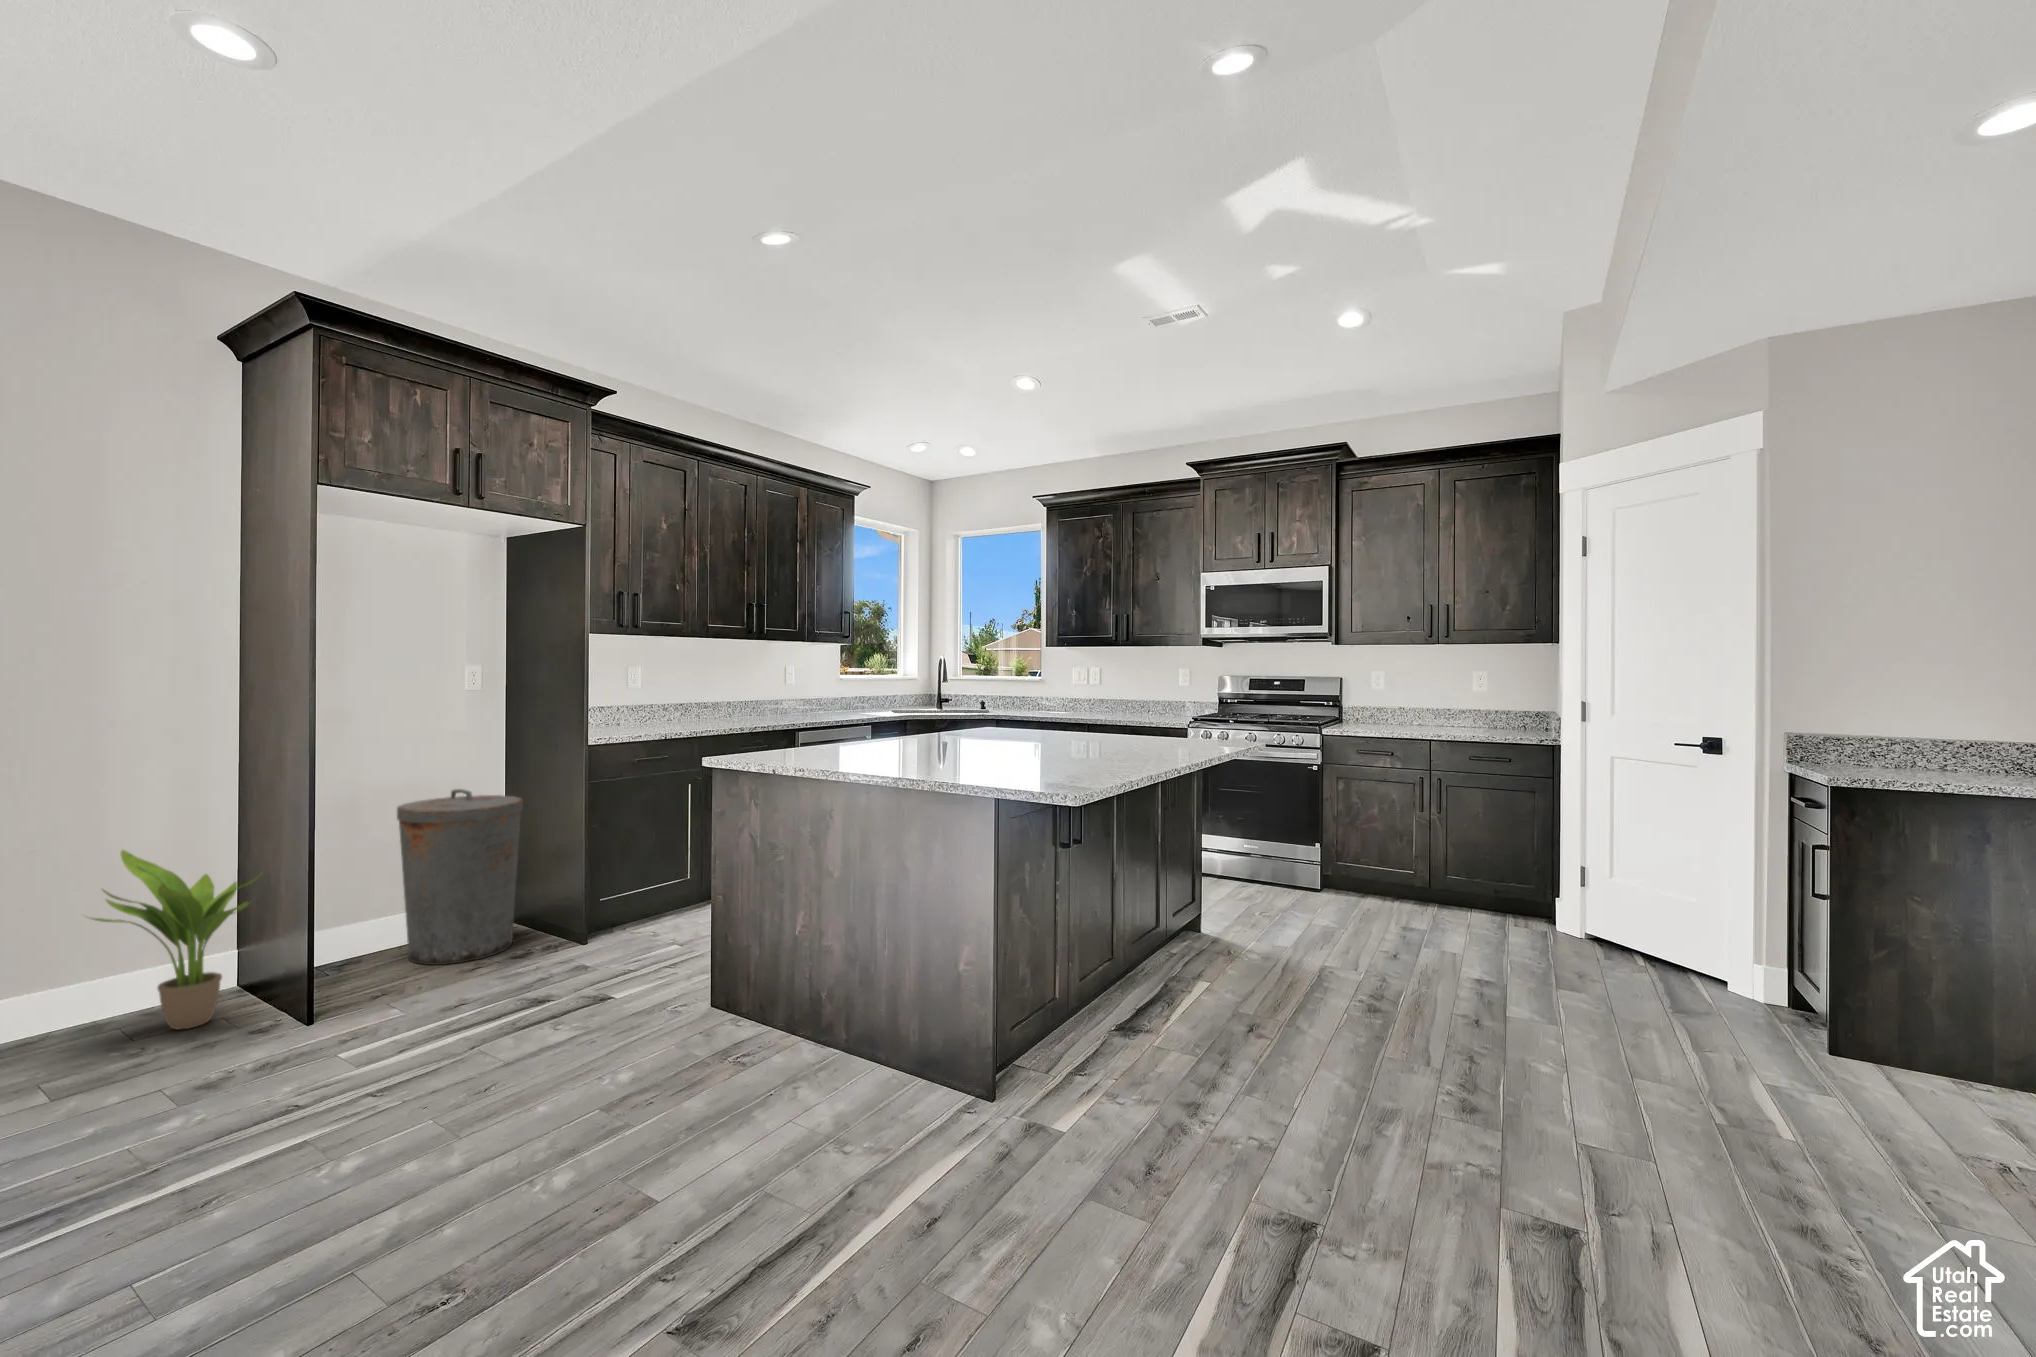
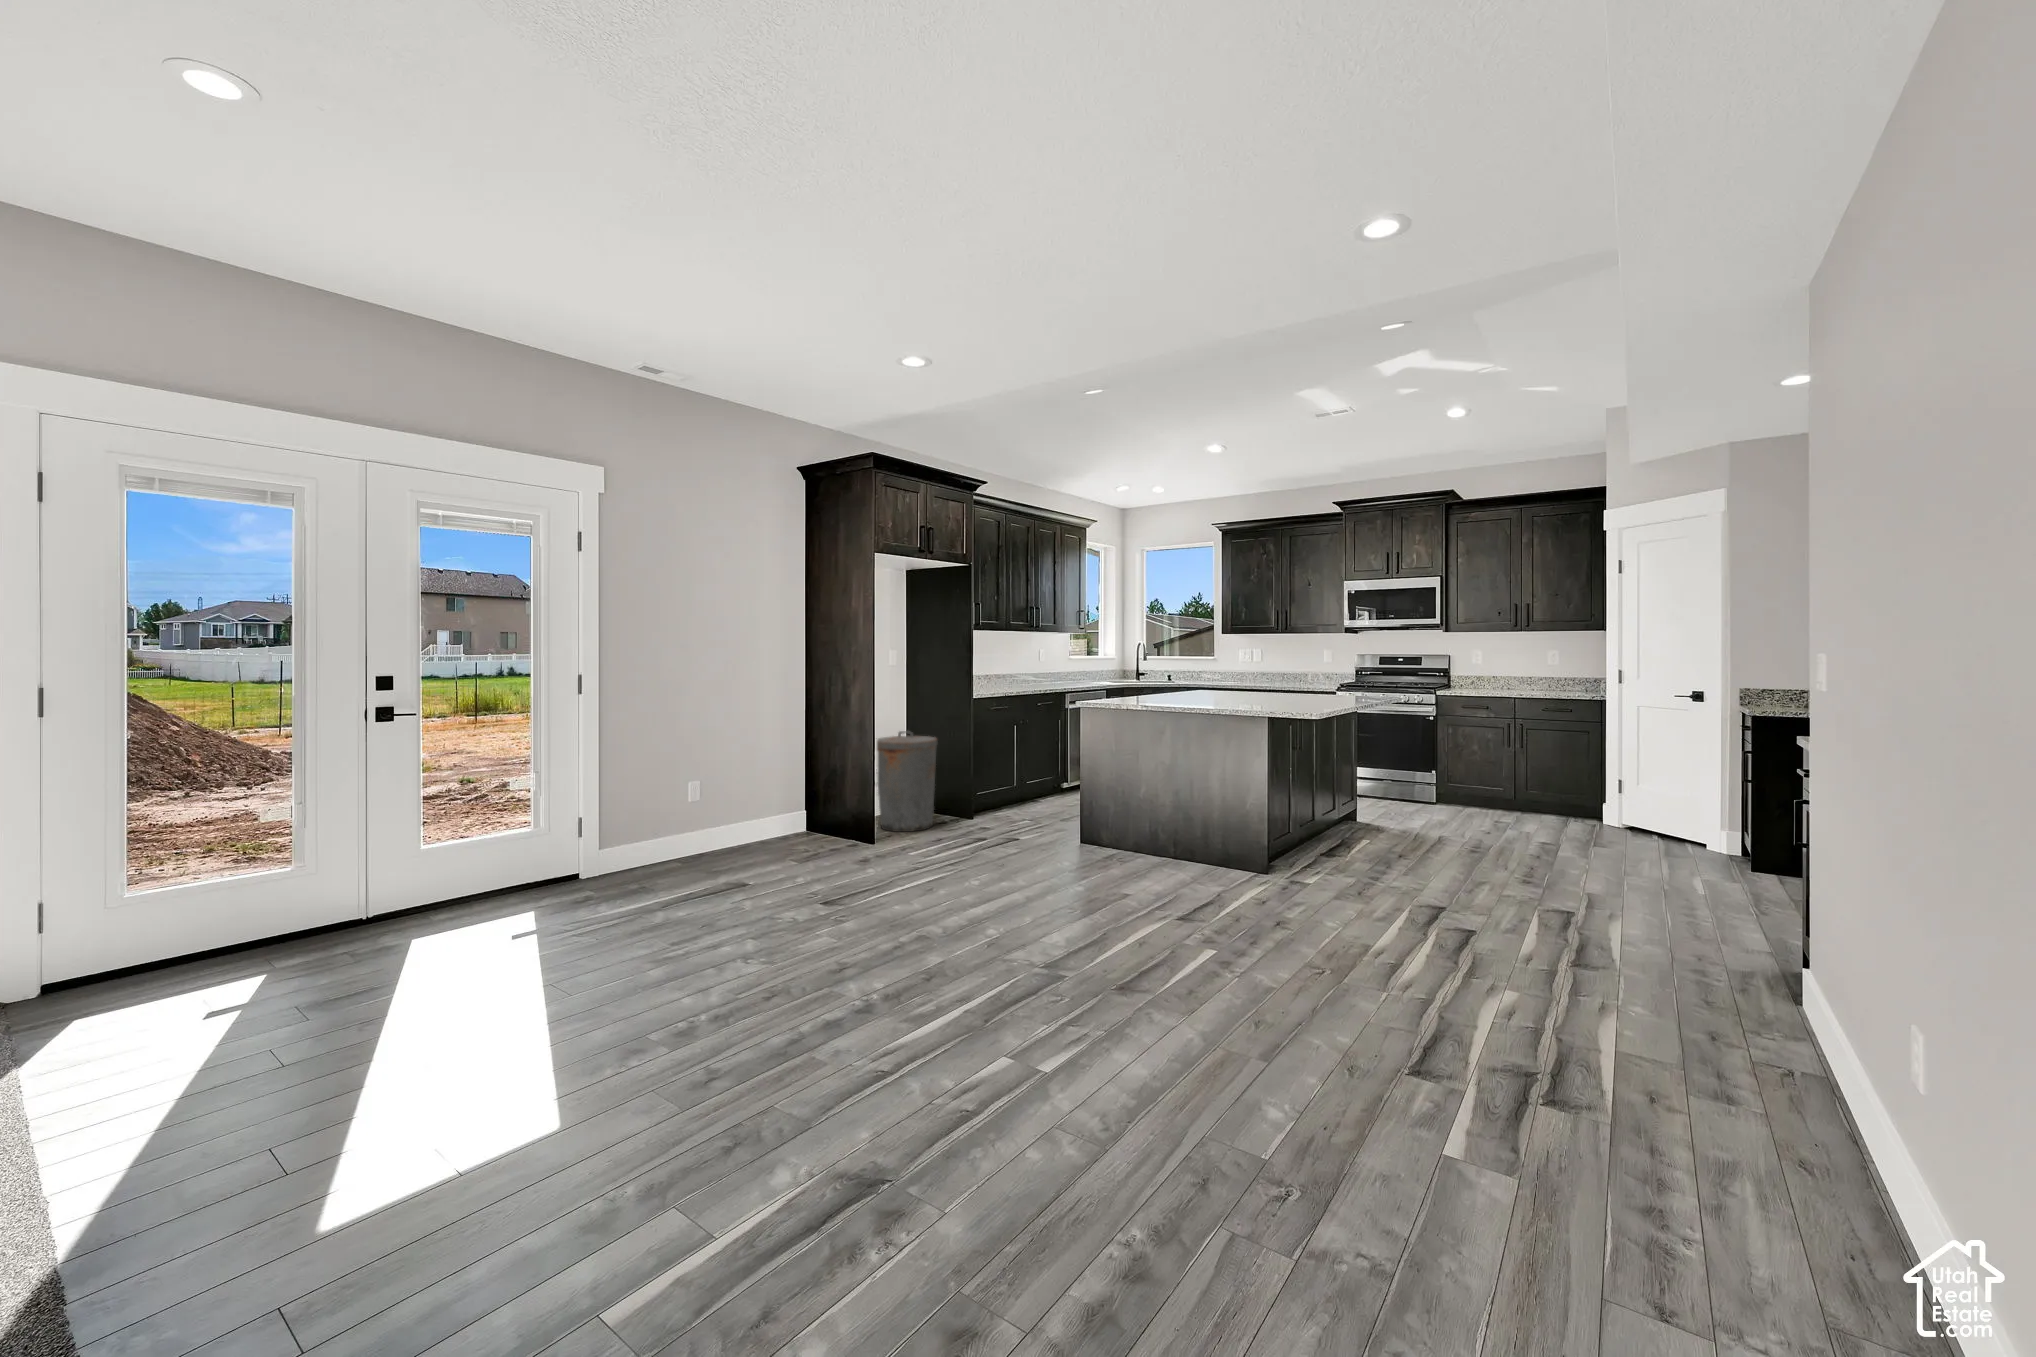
potted plant: present [92,850,262,1030] -> none [778,759,850,854]

